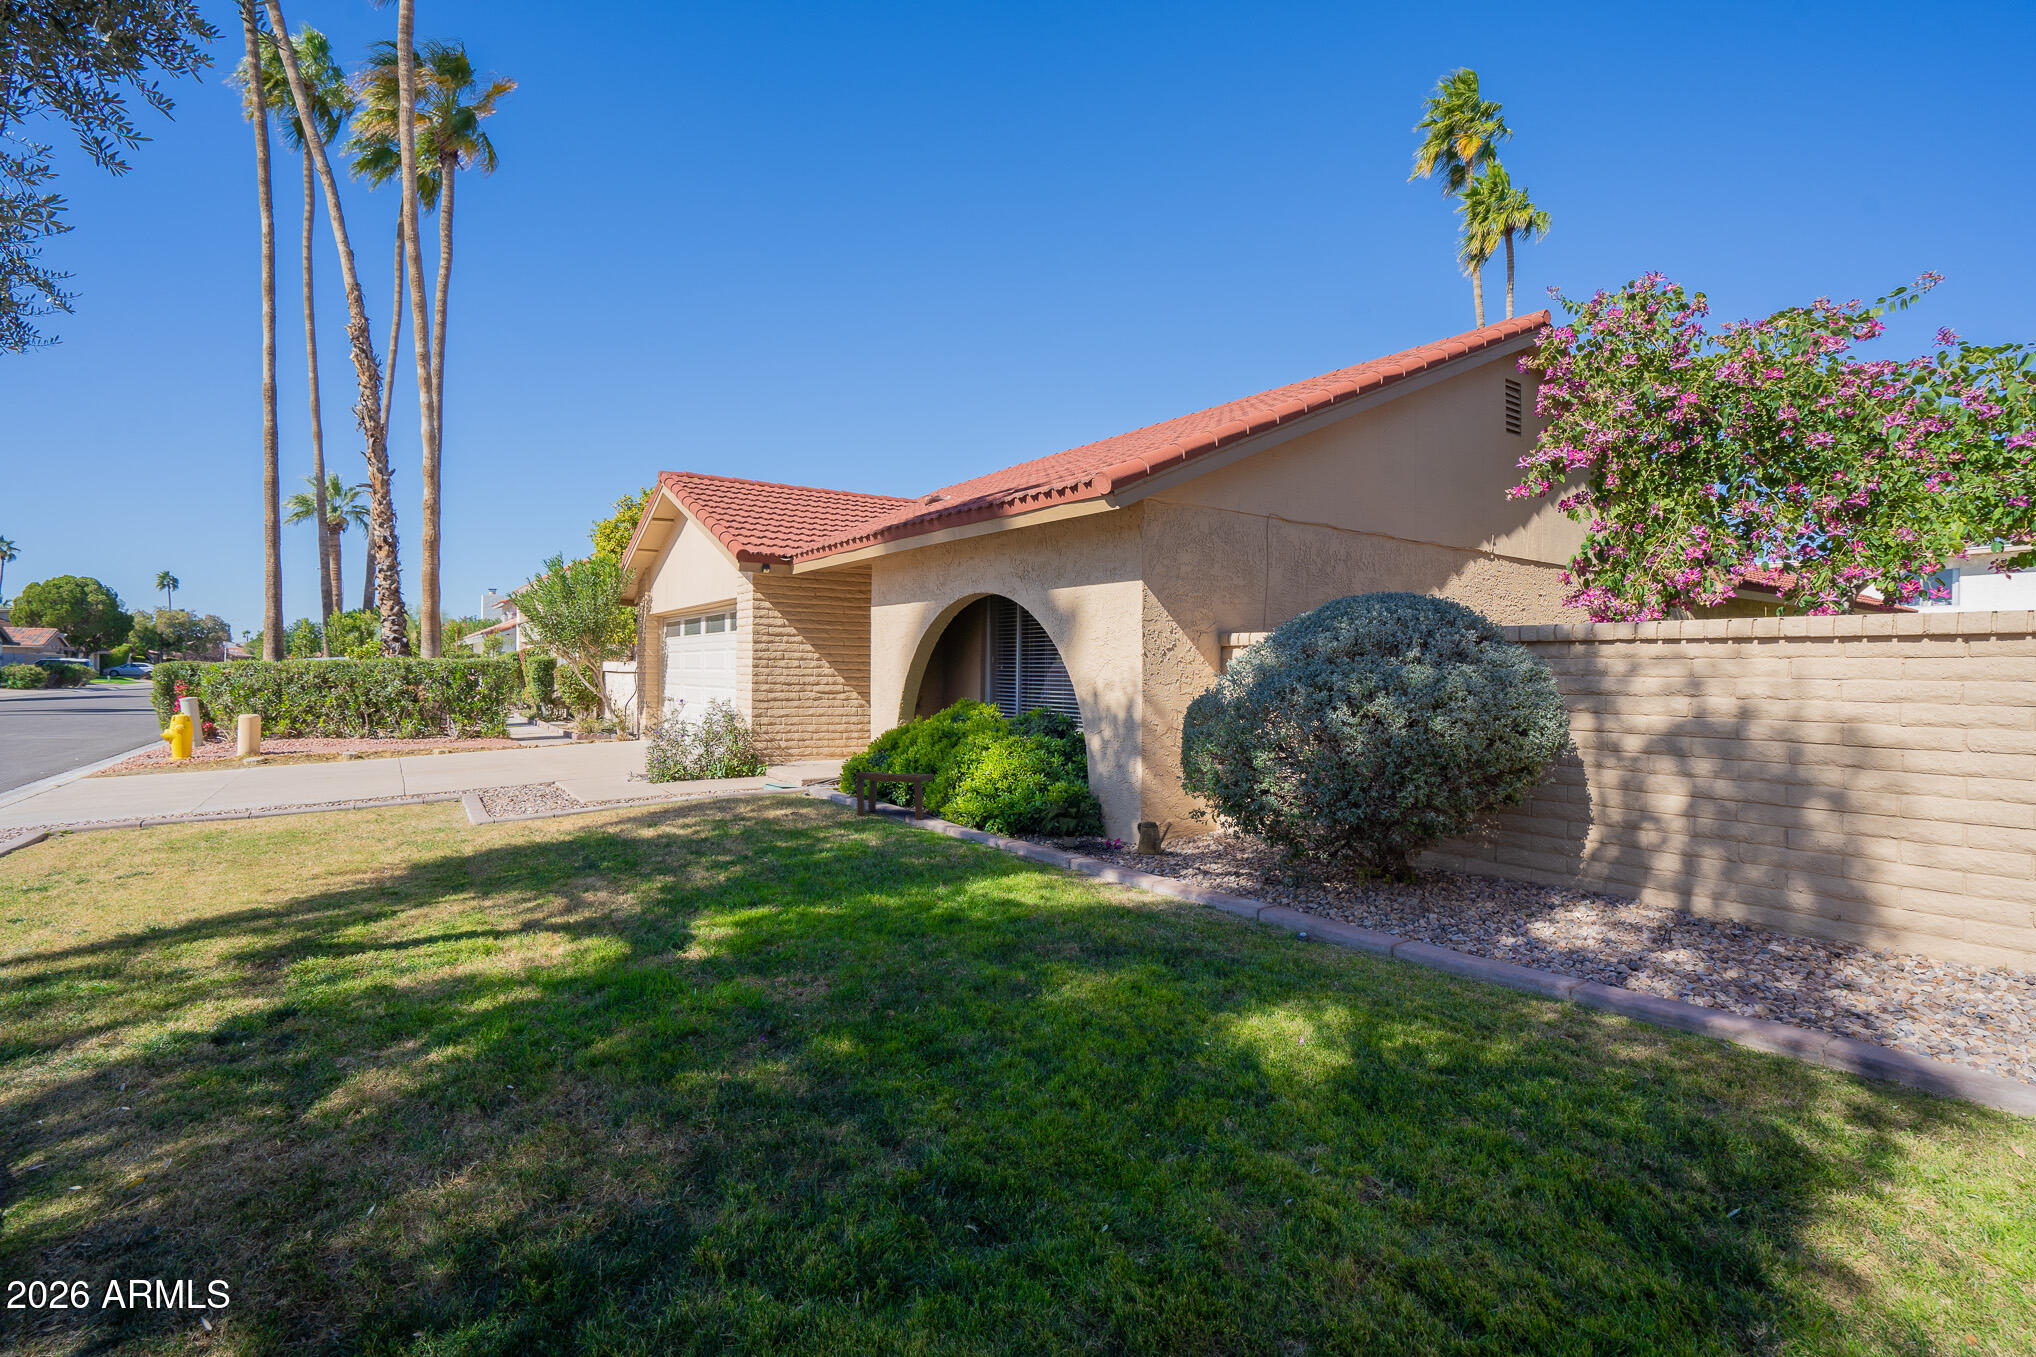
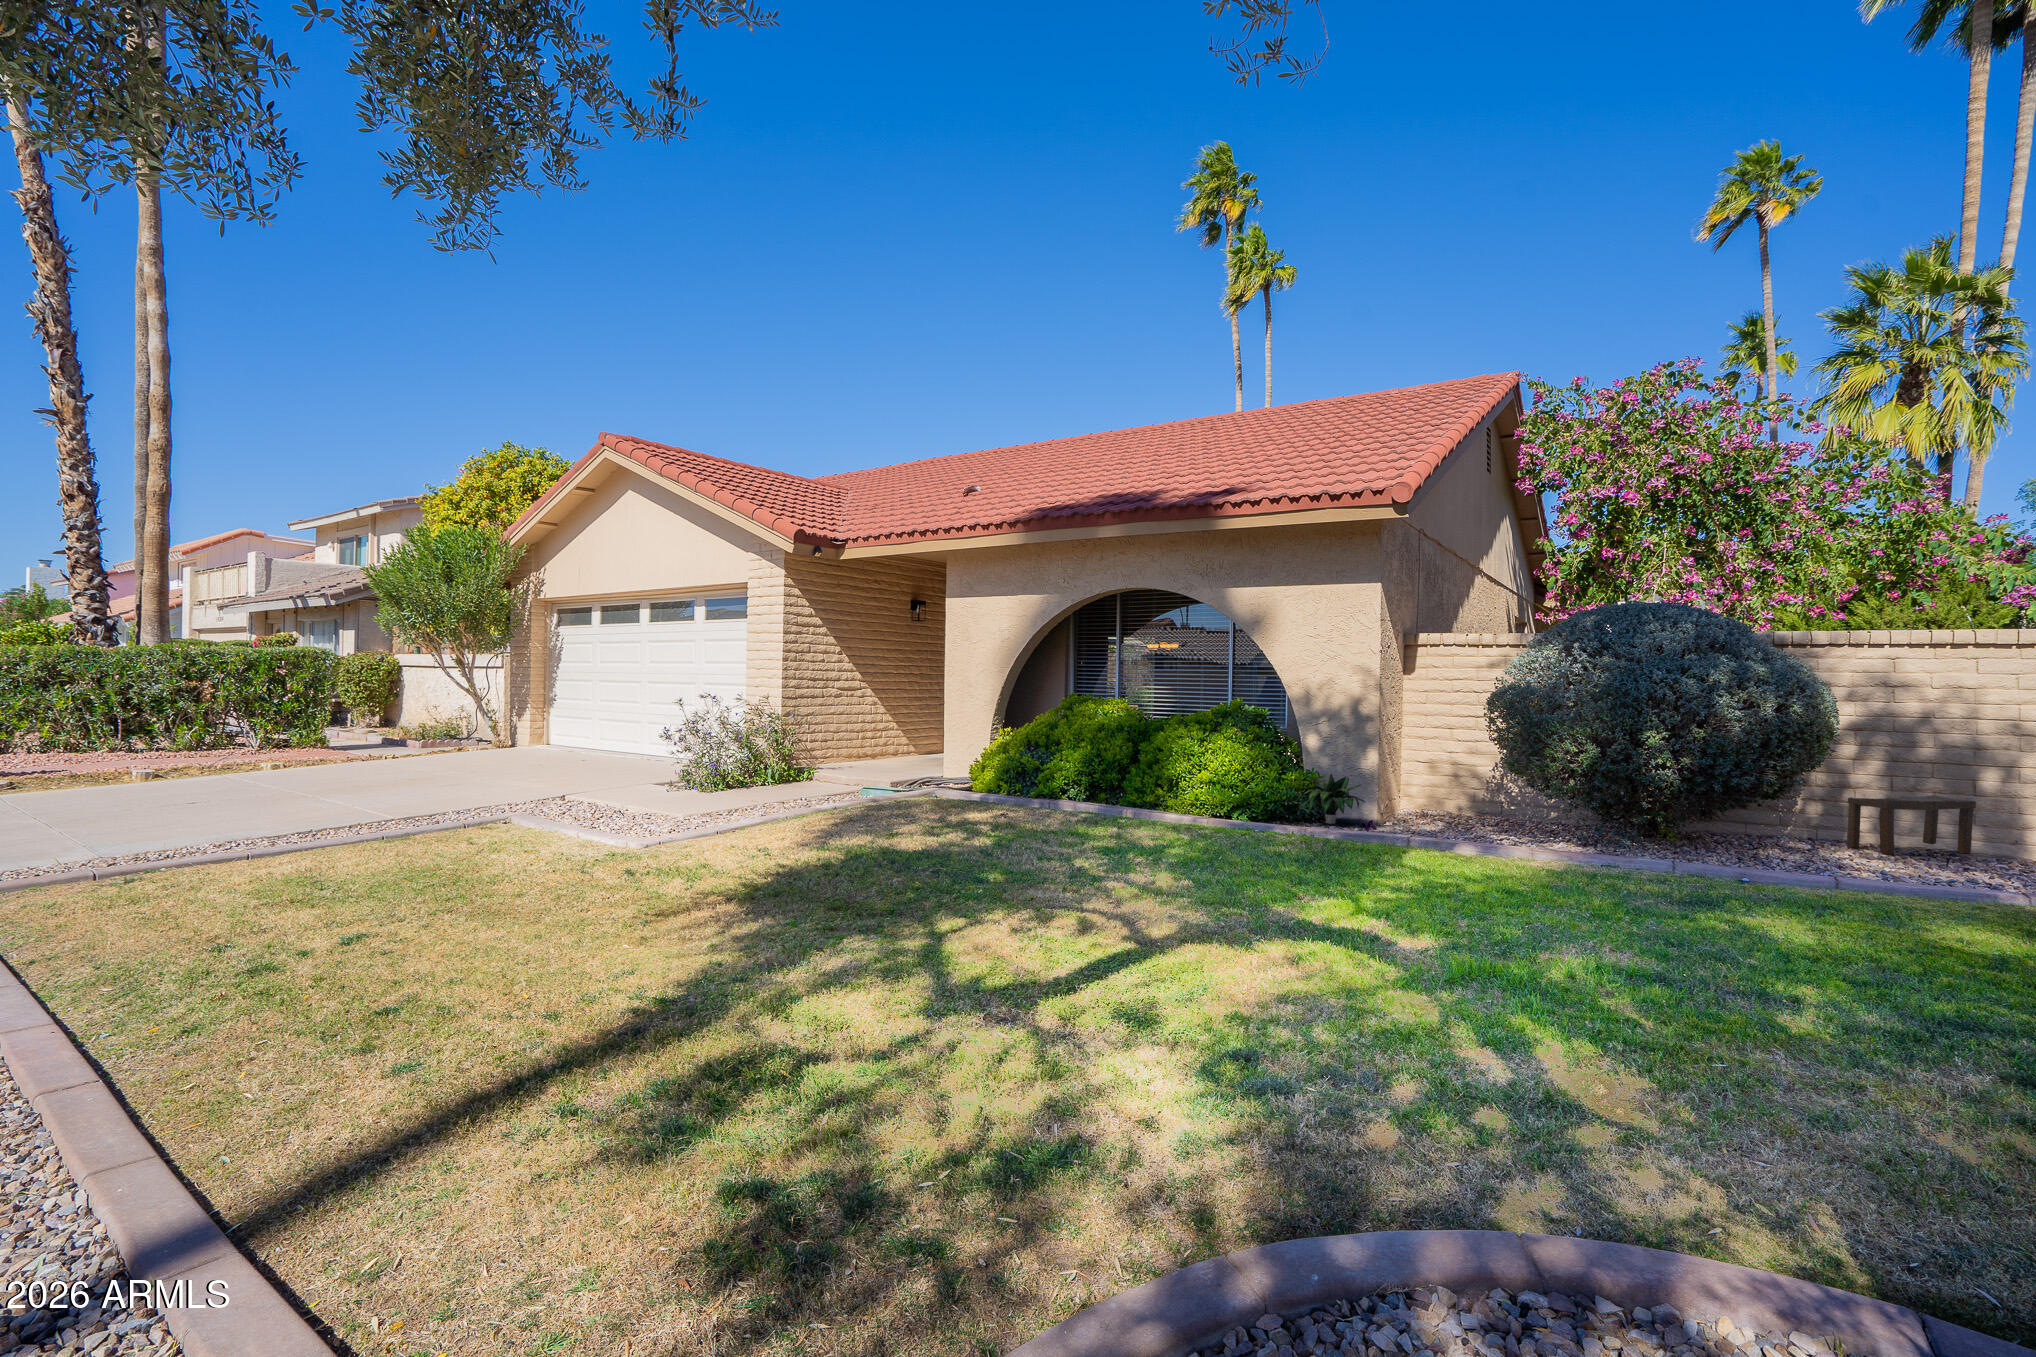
bench: present [856,771,934,820] -> present [1847,795,1976,855]
watering can: present [1137,822,1172,854] -> none [1383,796,1435,824]

